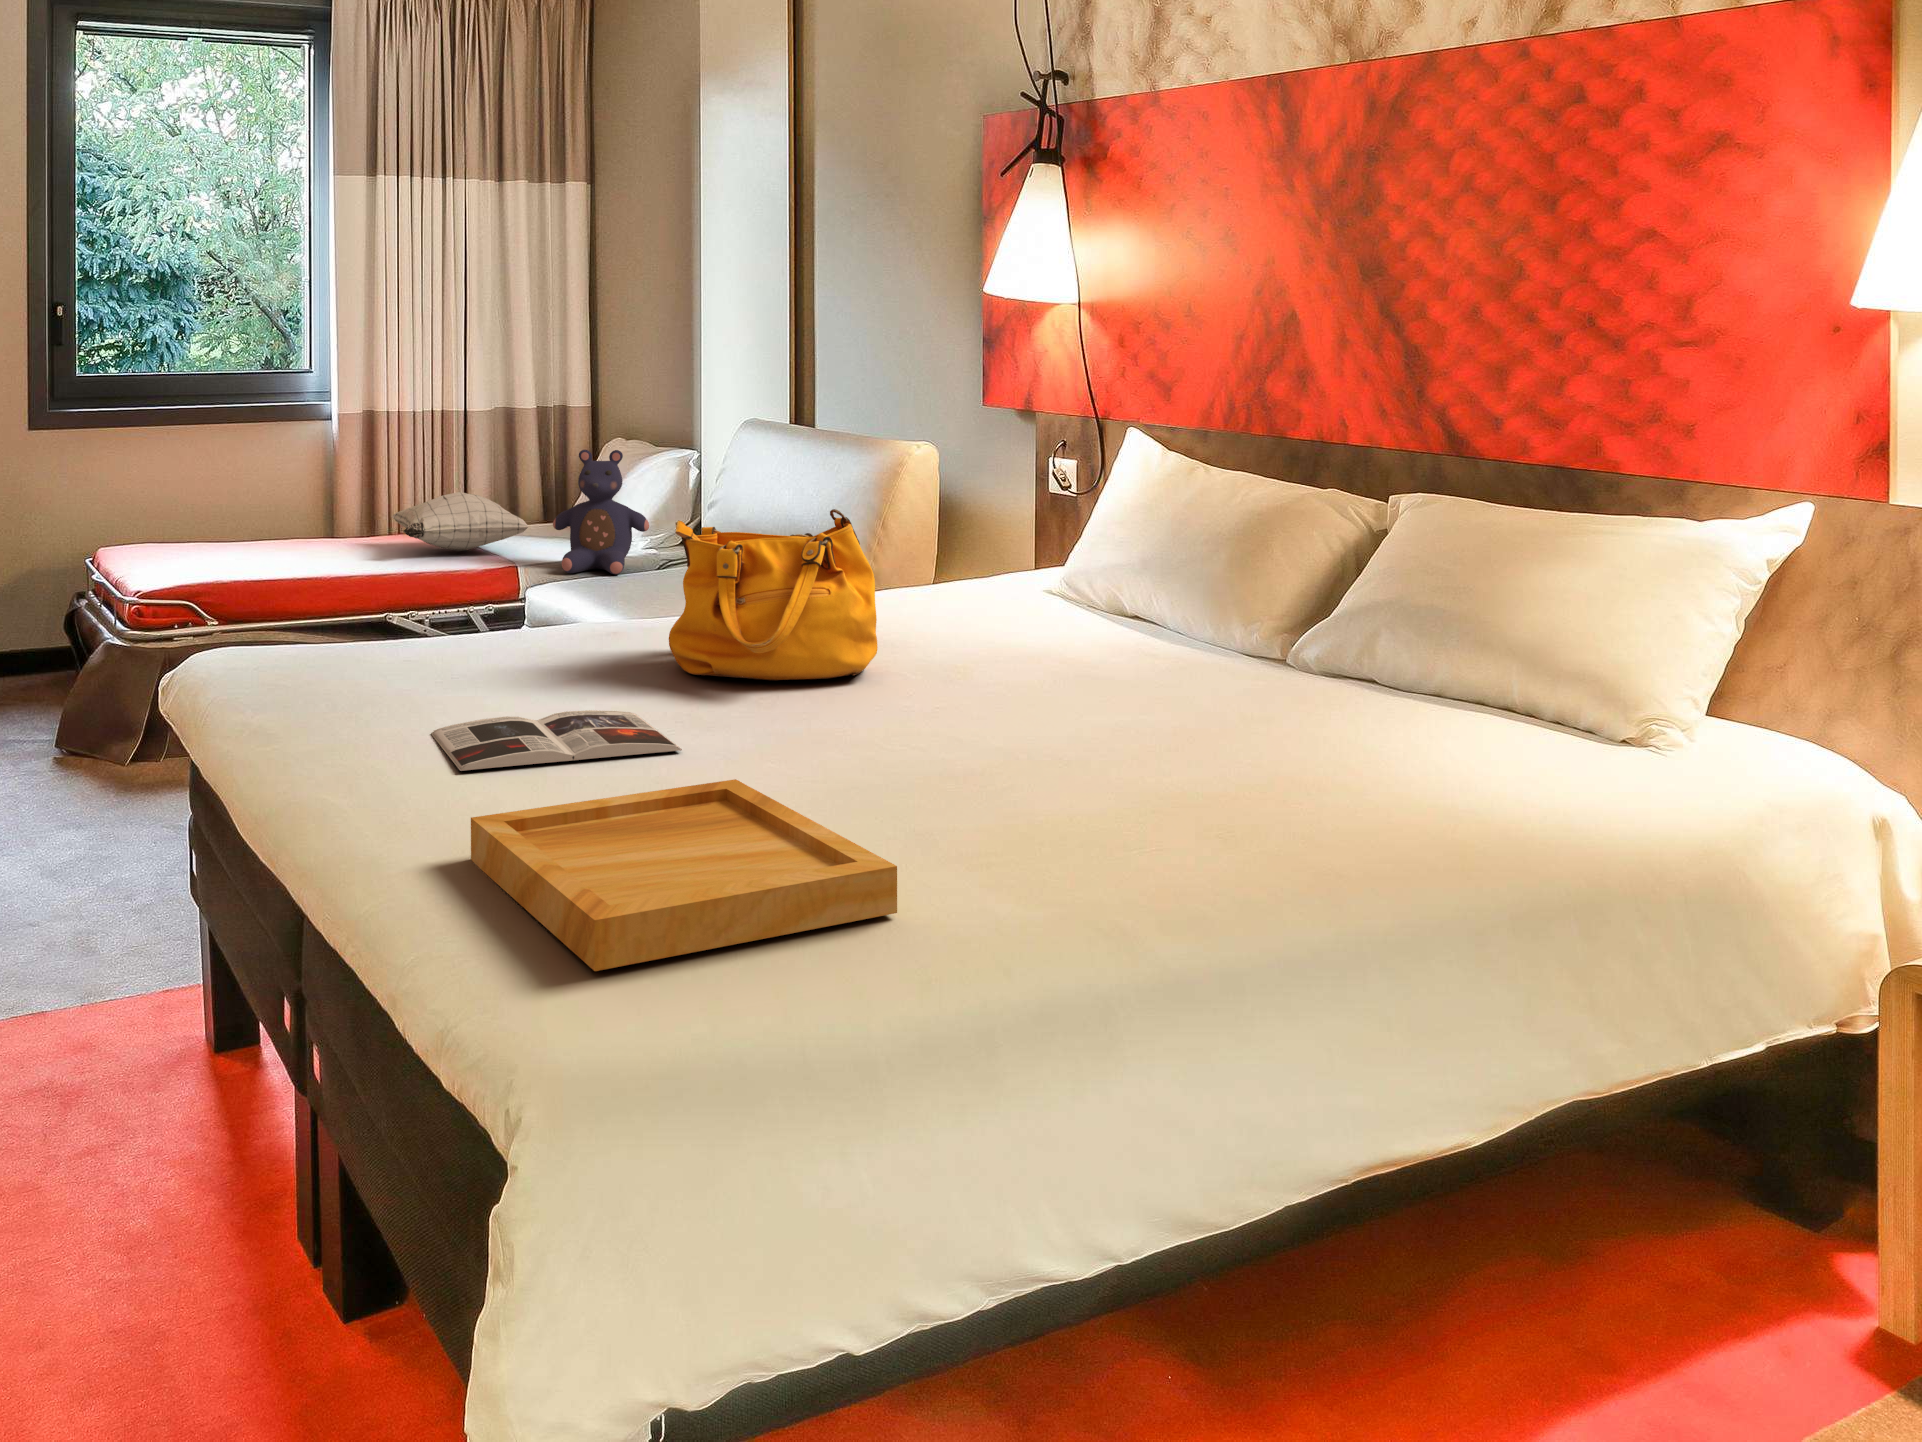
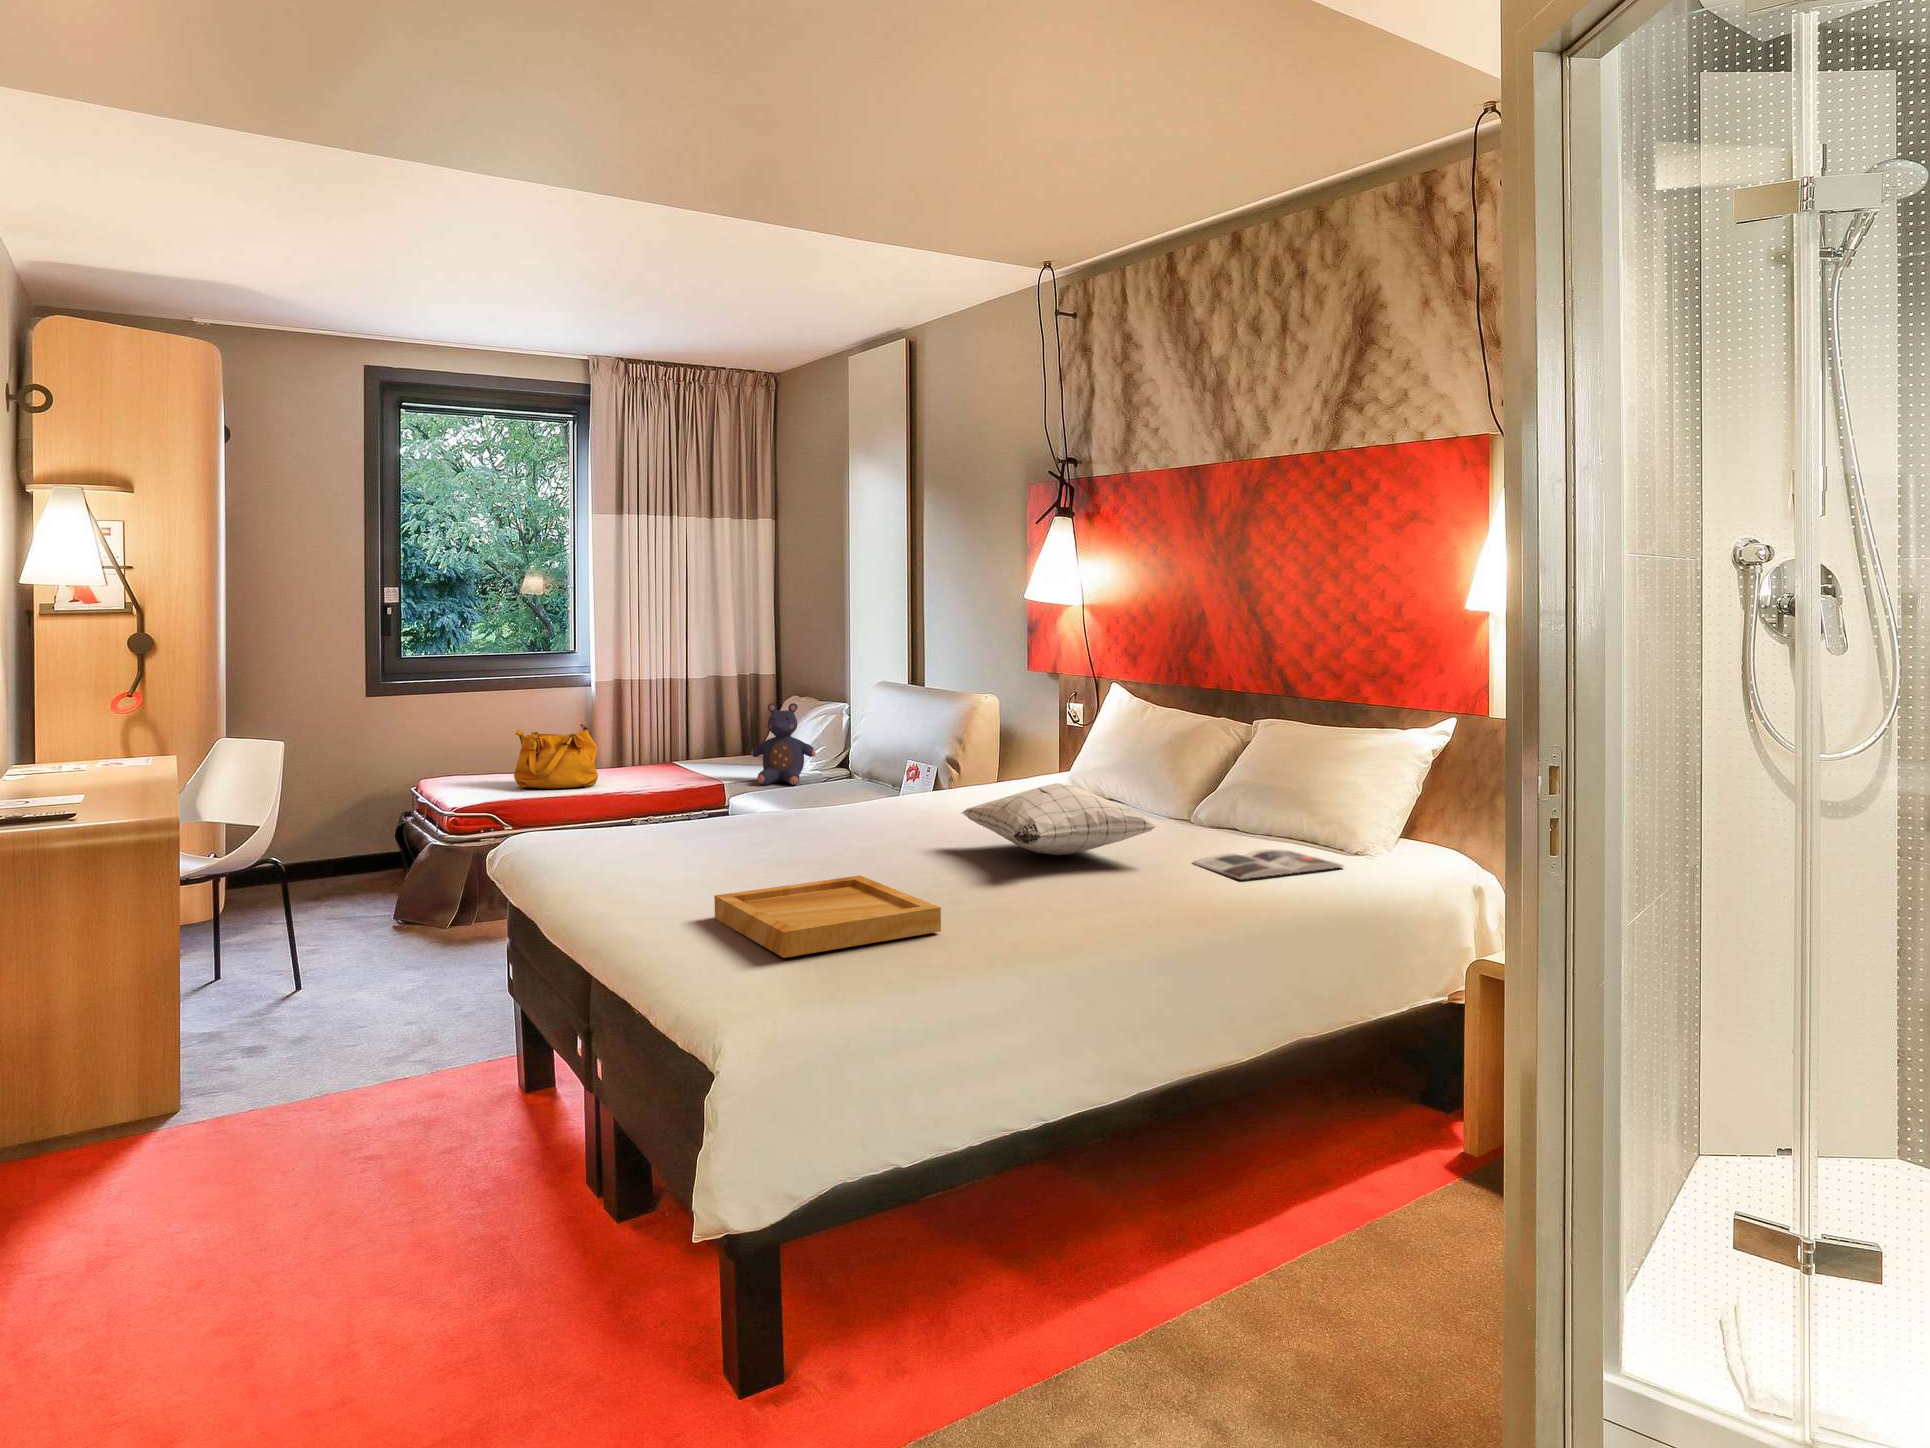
pillow: present [391,492,529,551] -> present [961,783,1157,855]
handbag: present [669,509,878,680] -> present [514,724,598,789]
magazine: present [431,710,682,771] -> present [1193,849,1343,879]

